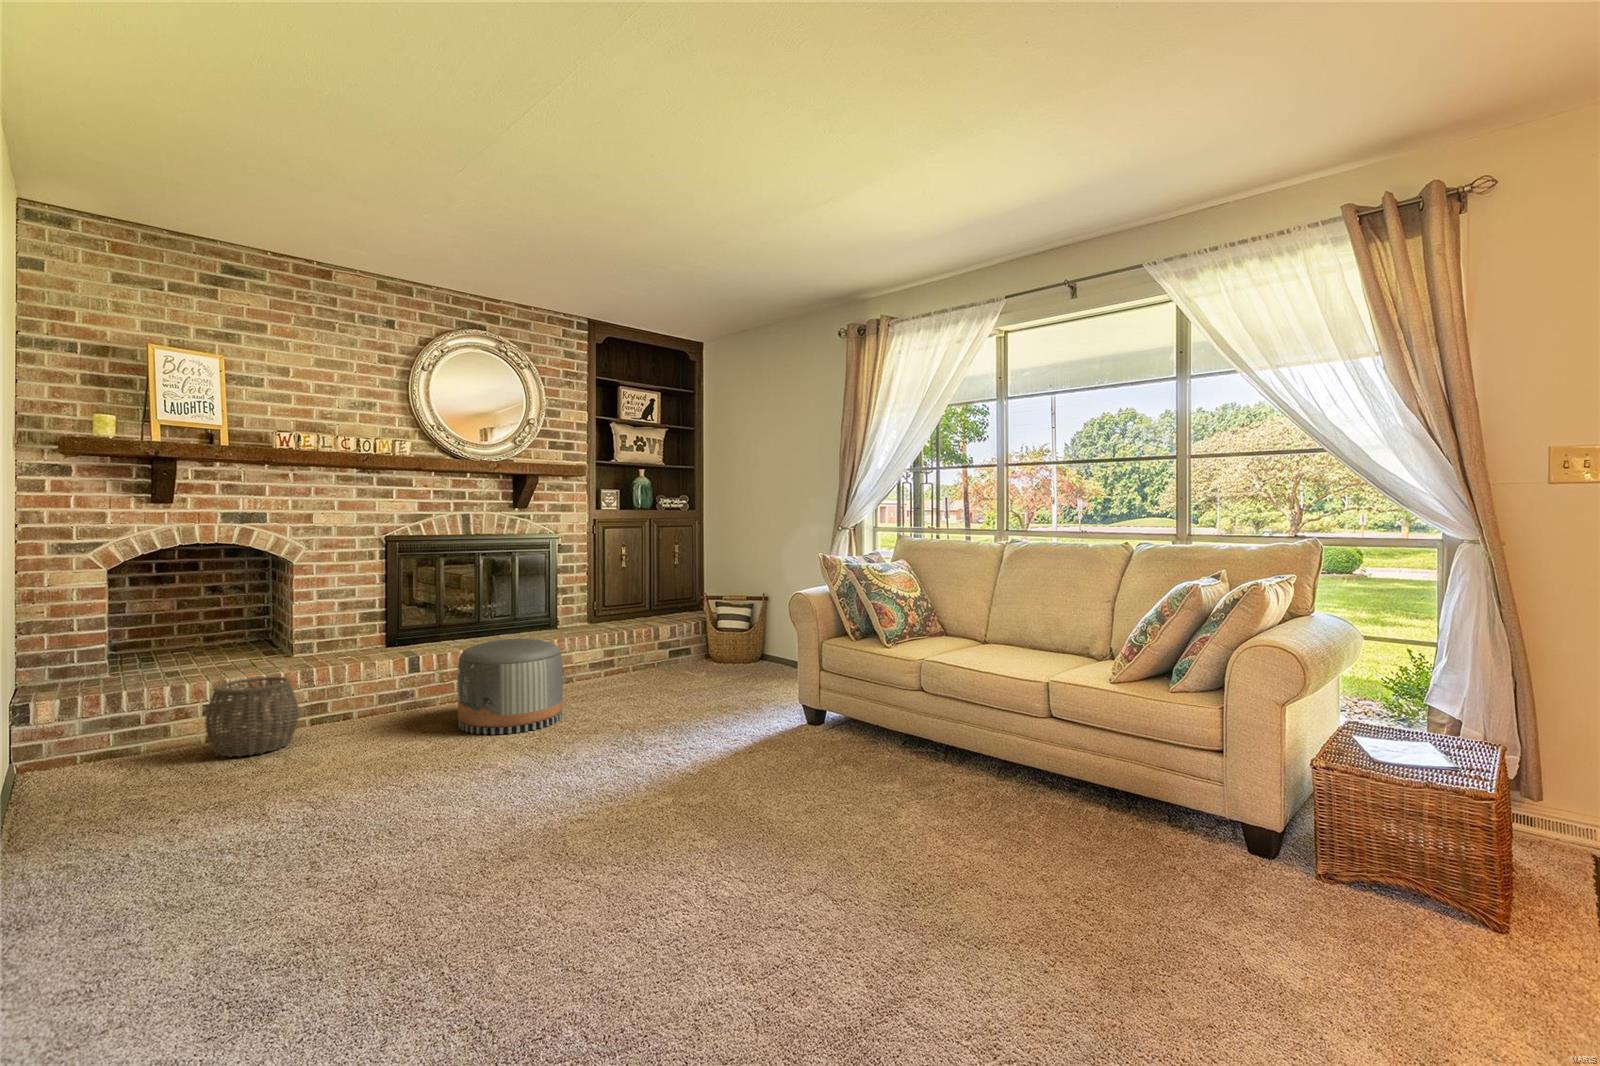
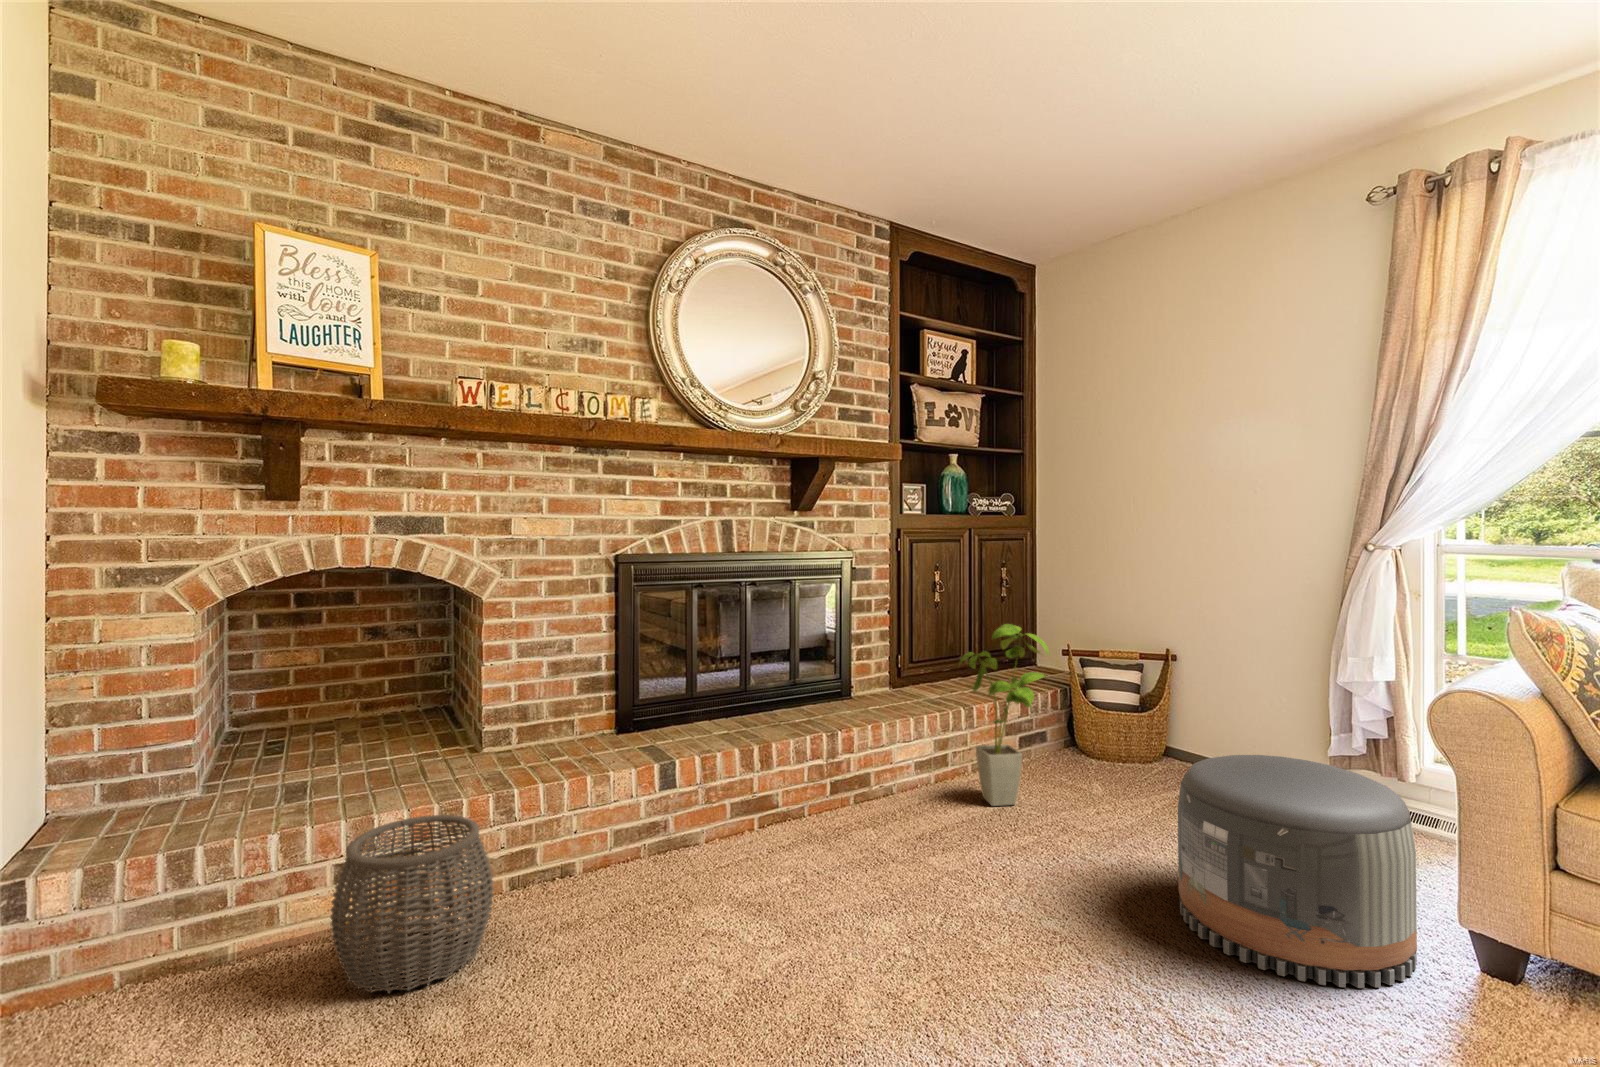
house plant: none [612,577,669,684] -> present [959,624,1049,806]
pouf: present [457,639,563,735] -> present [1178,755,1417,988]

